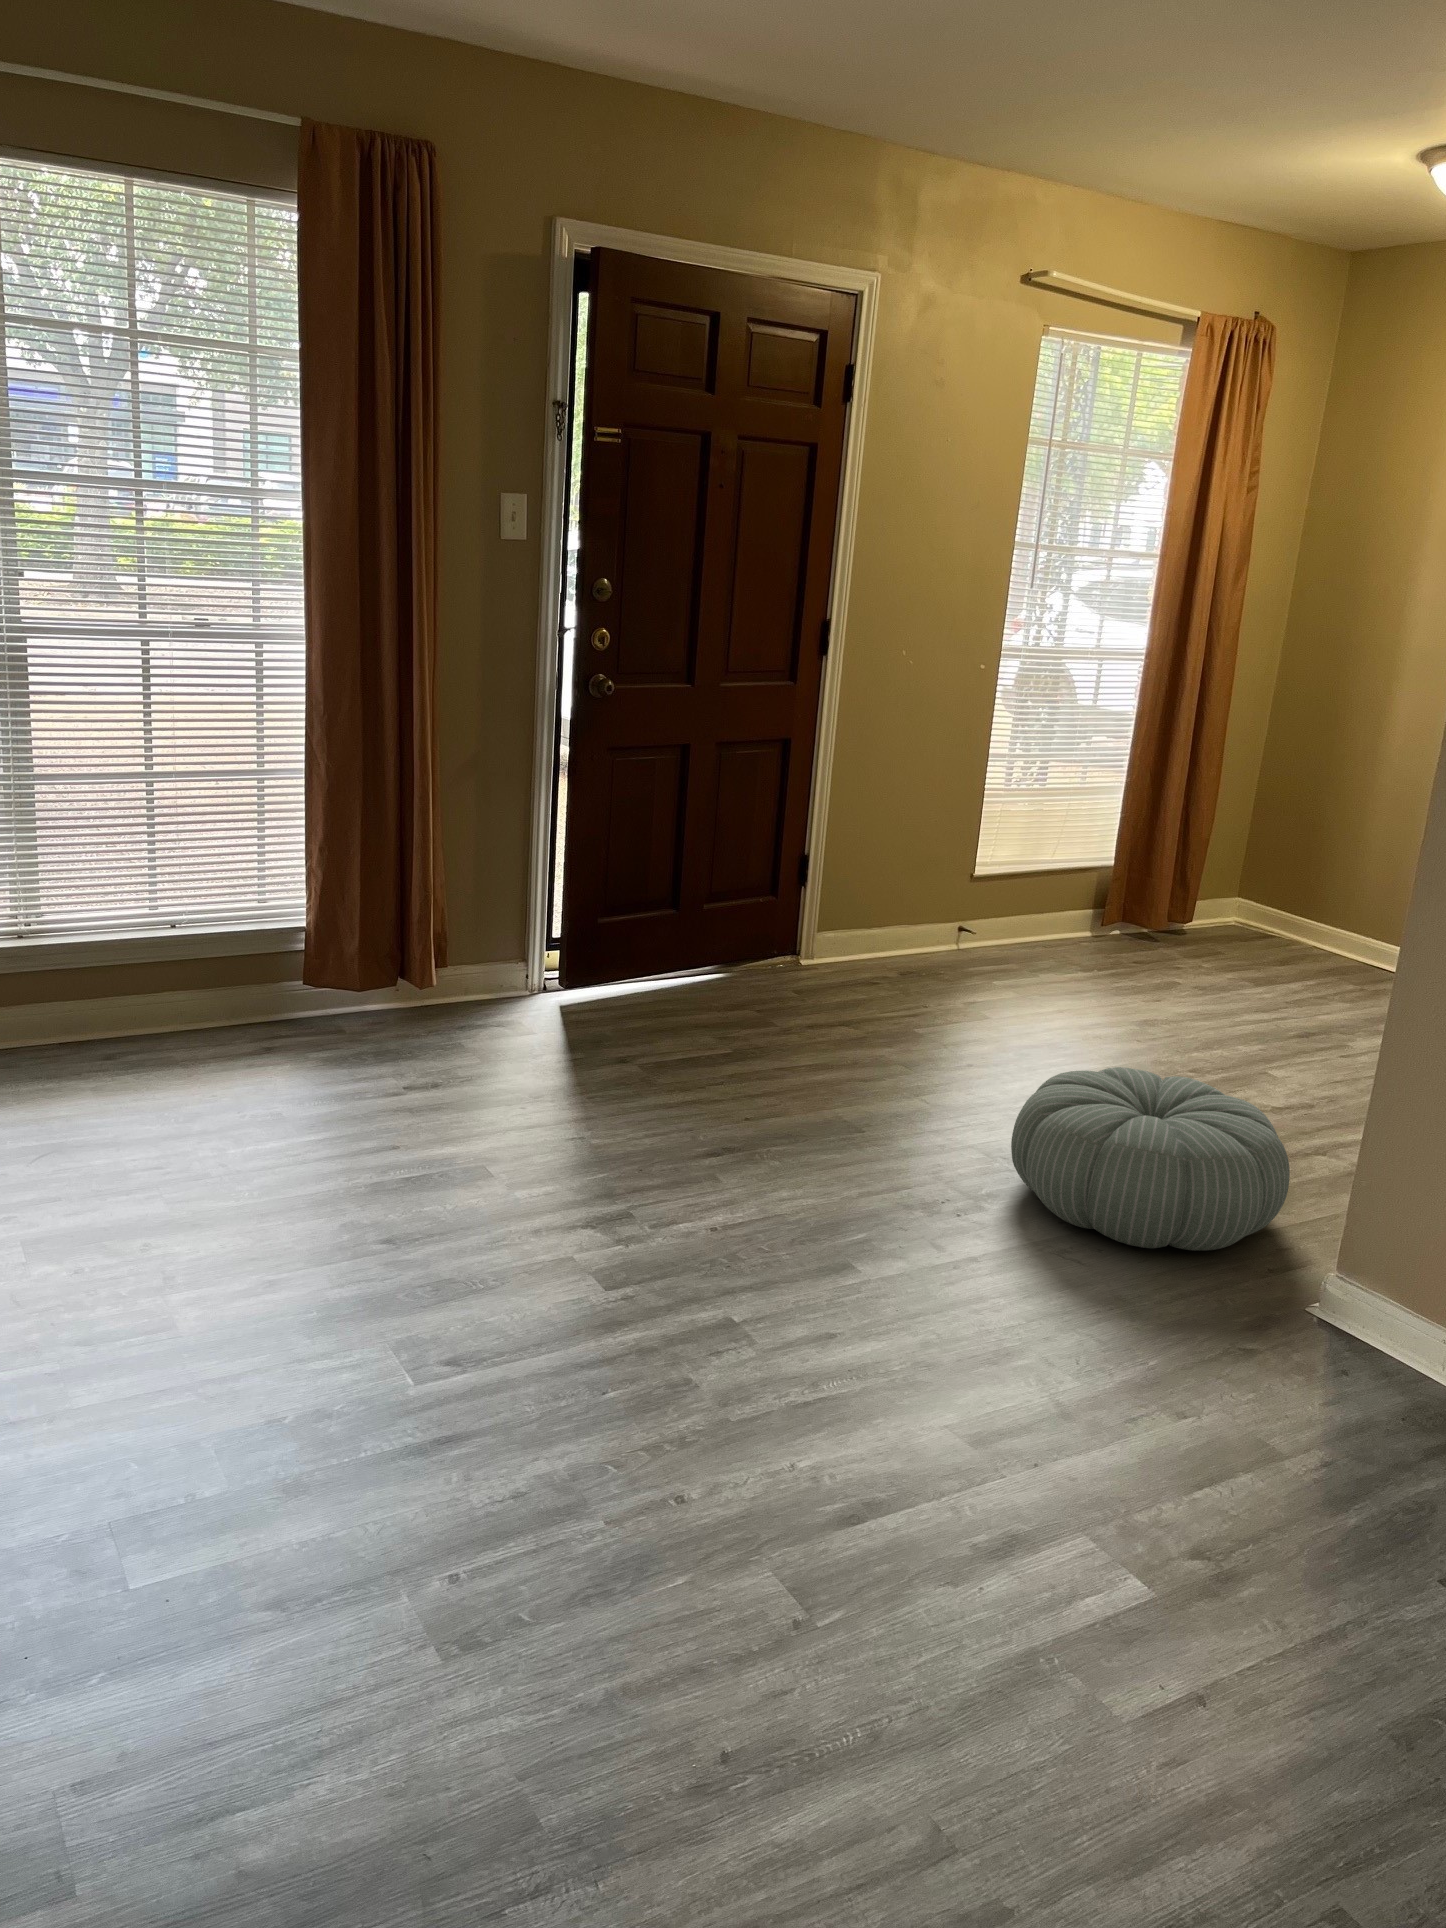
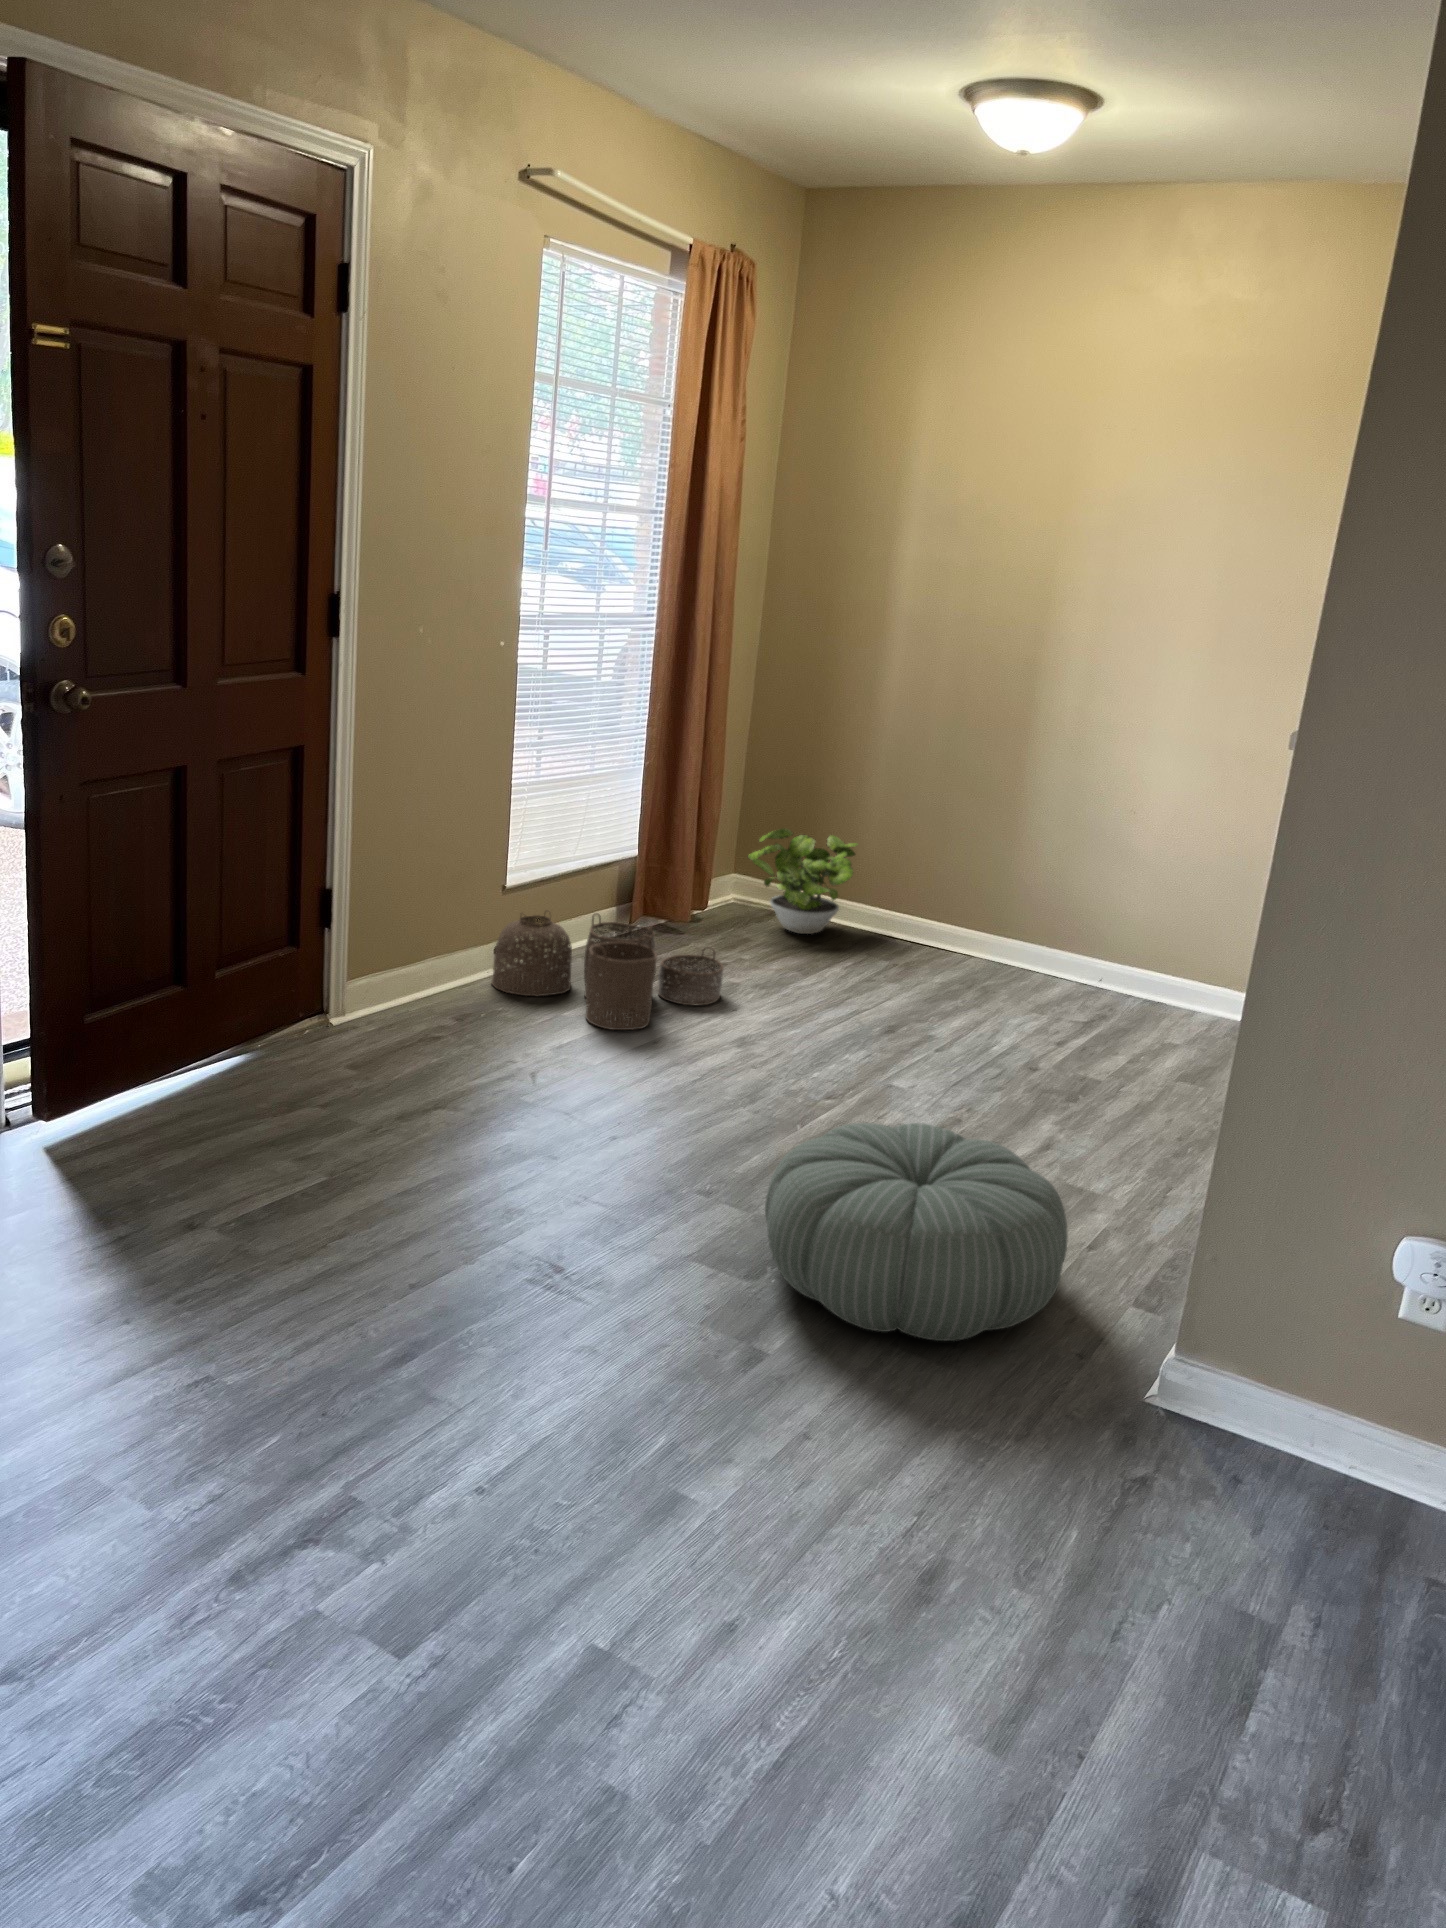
potted plant: none [1223,852,1347,958] -> present [748,829,858,934]
woven basket: none [947,896,1153,1002] -> present [492,913,723,1030]

